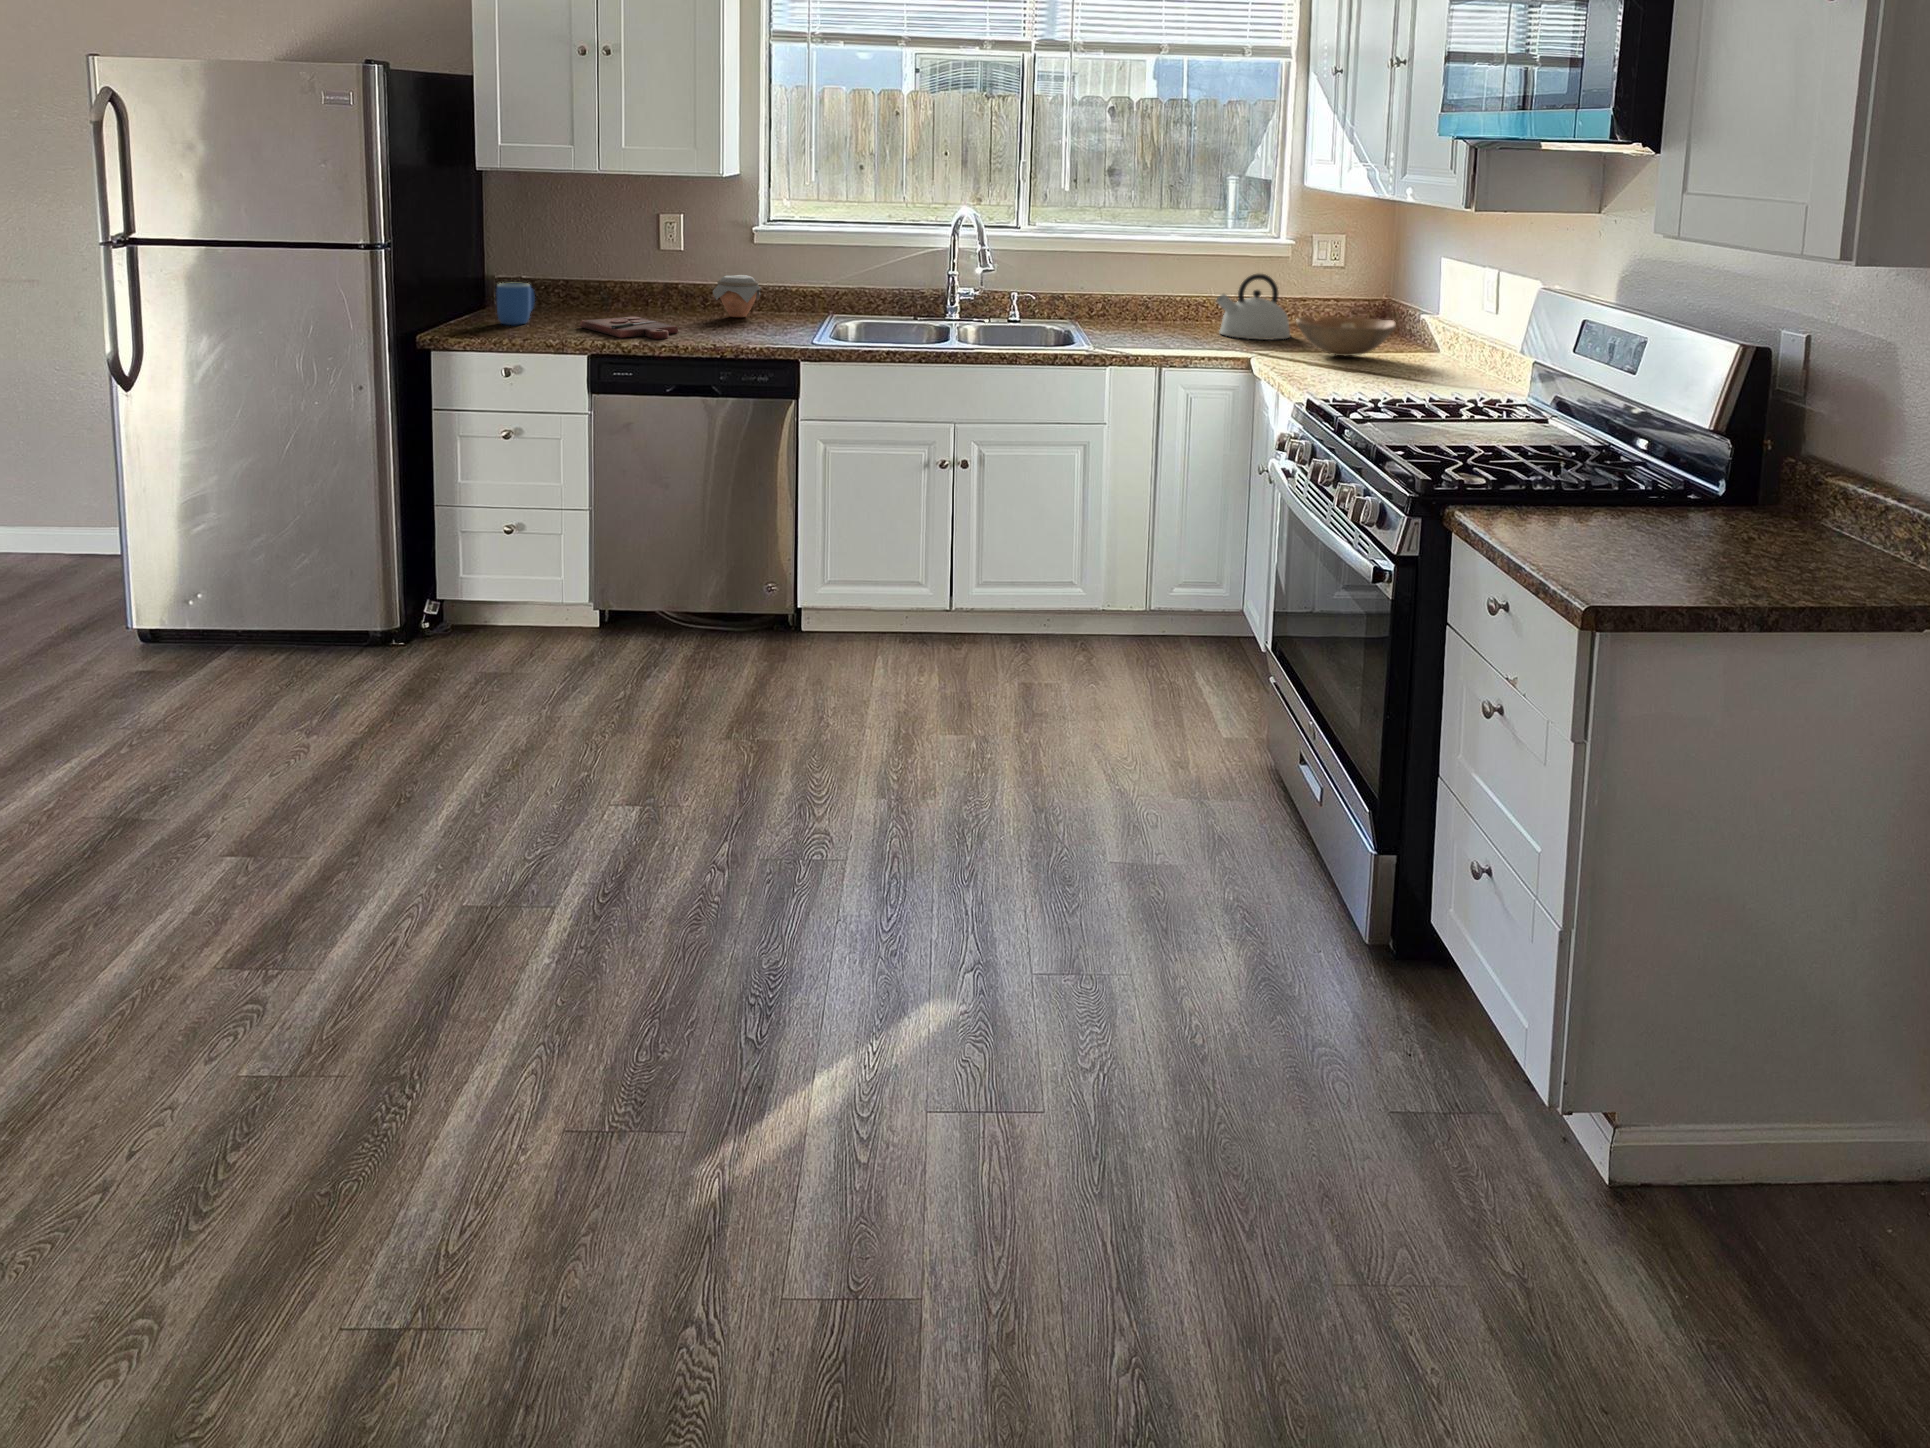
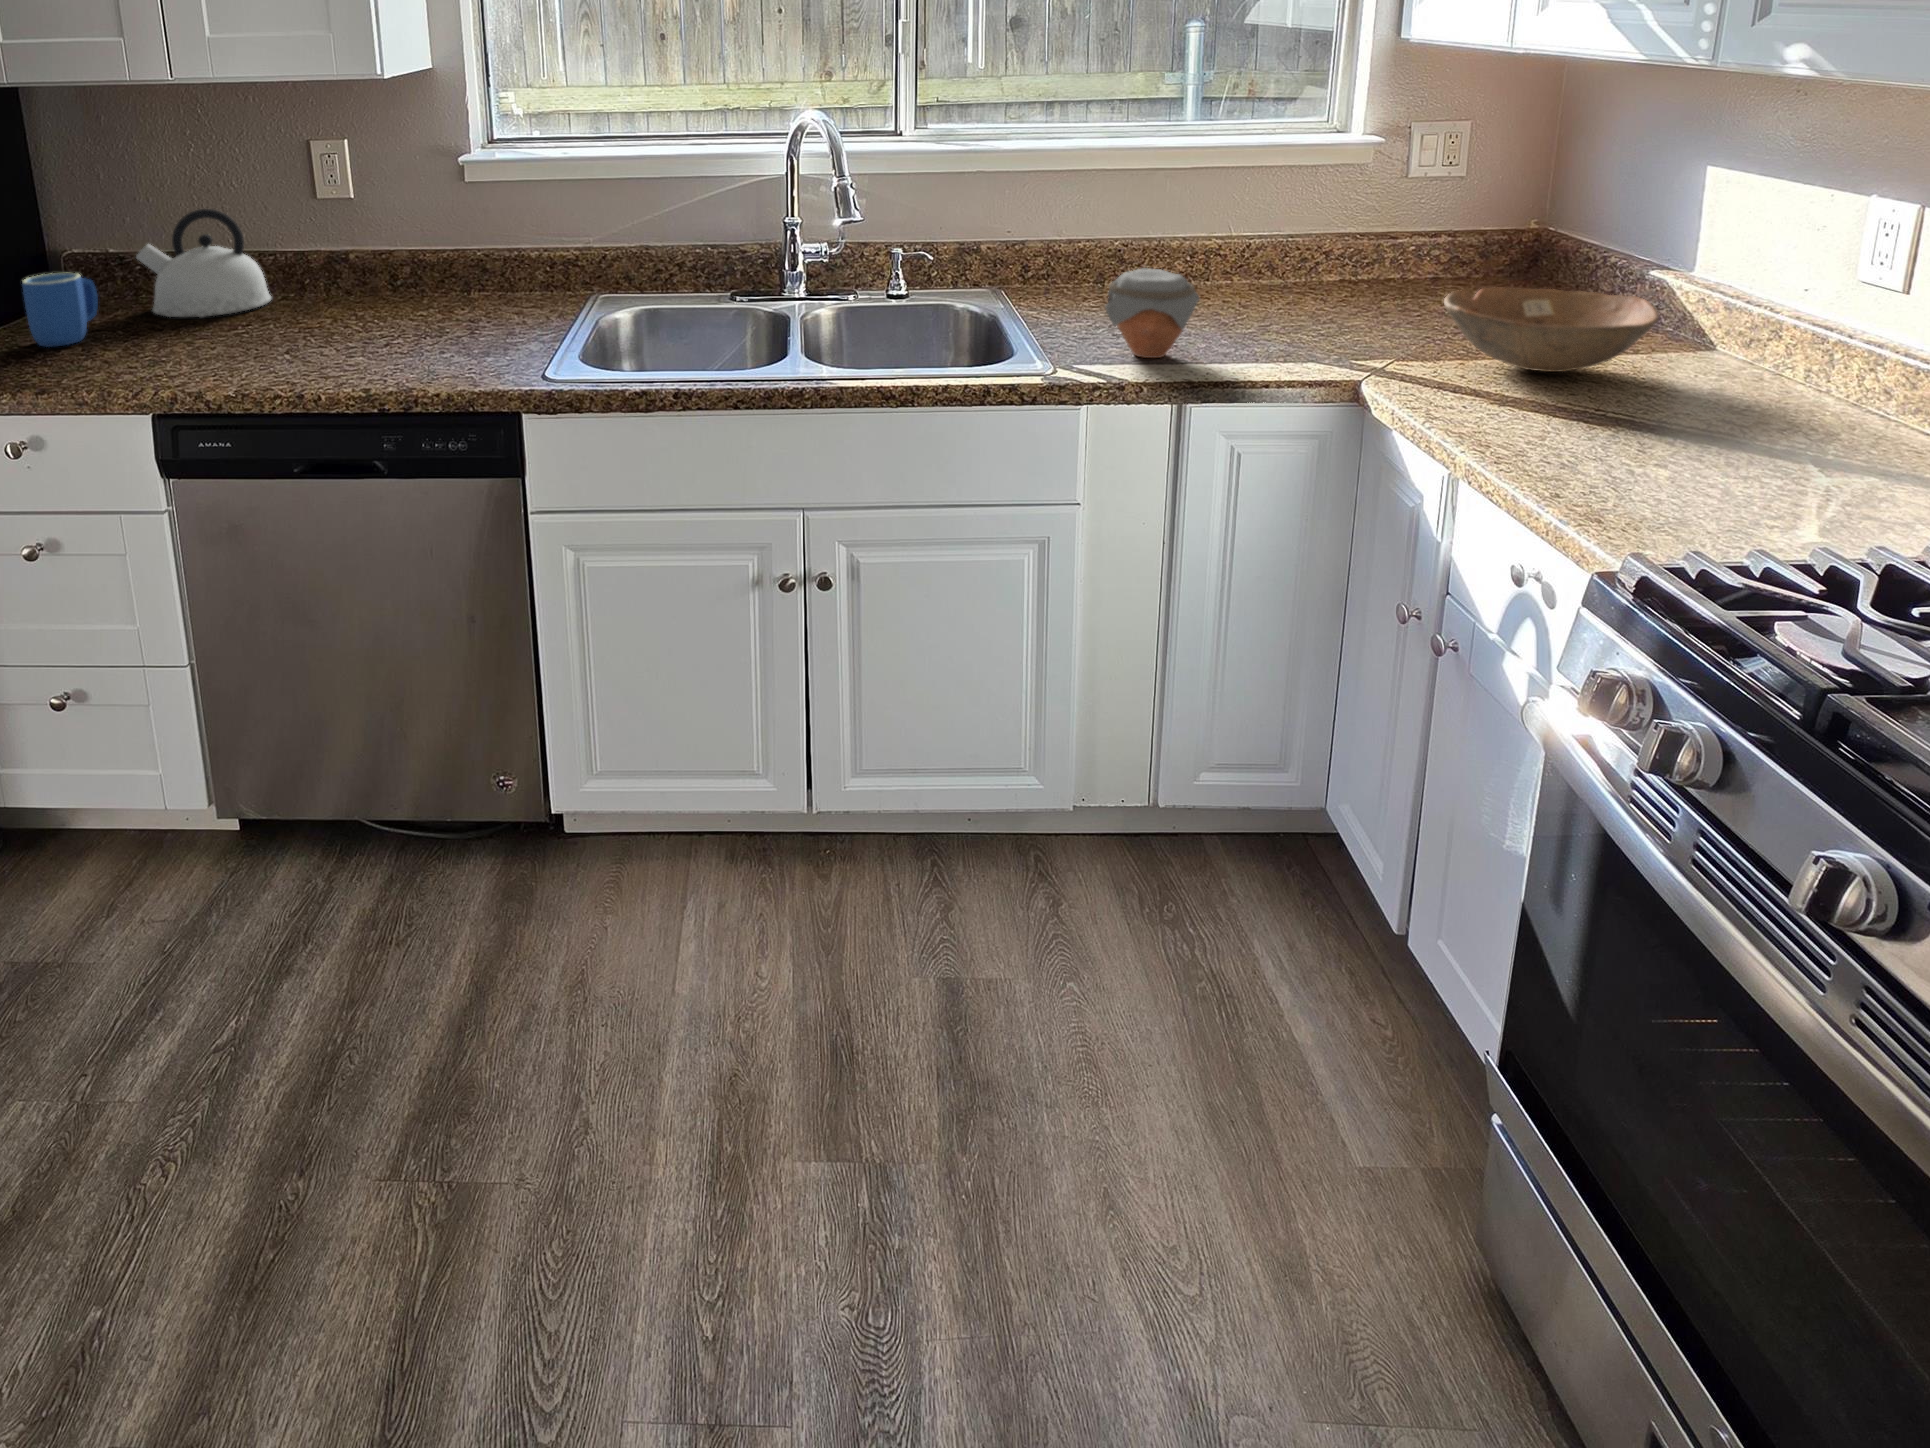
kettle: present [1217,274,1290,339] -> present [136,209,271,317]
jar: present [713,275,761,317] -> present [1105,268,1200,358]
cutting board: present [580,316,678,339] -> none [162,319,318,377]

